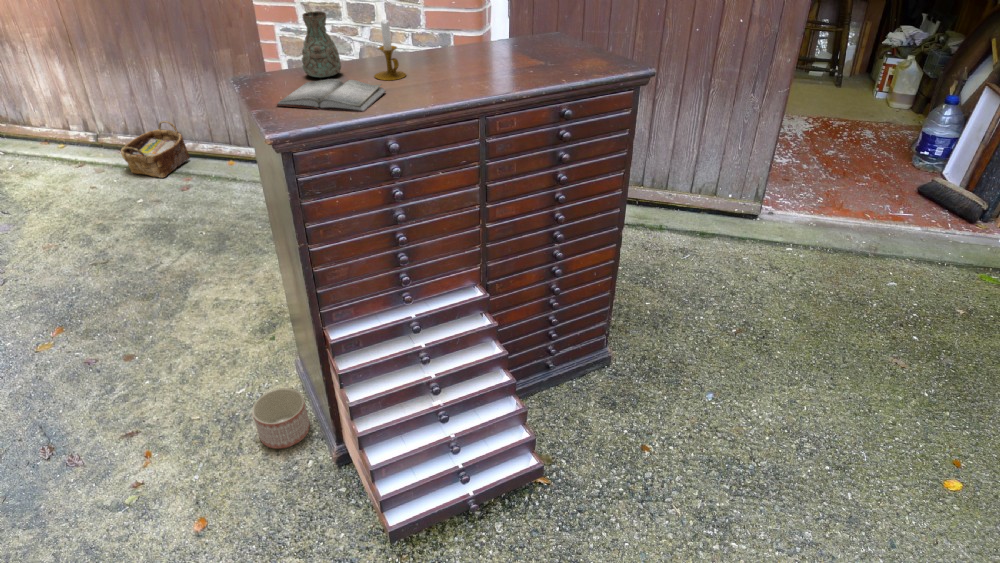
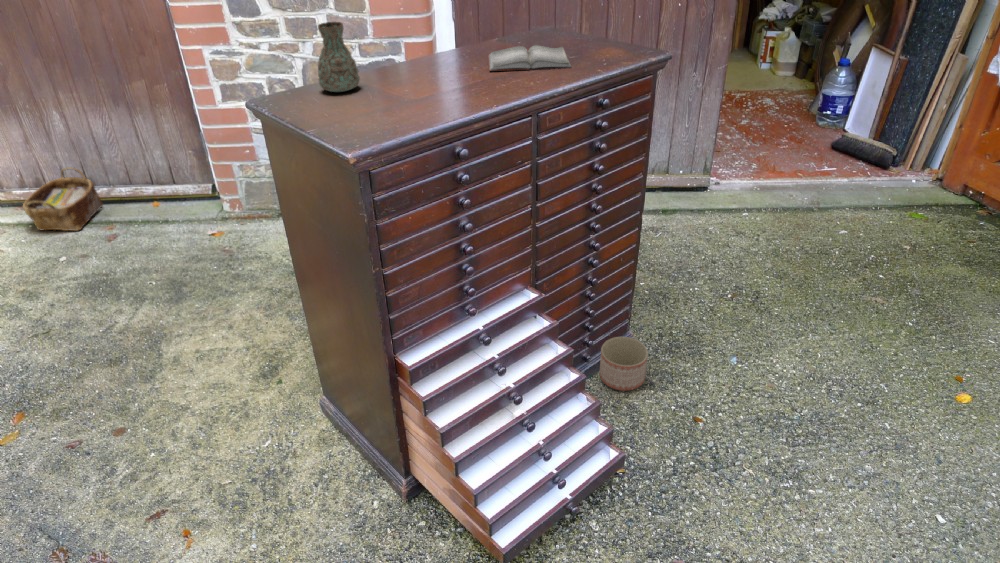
candlestick: present [374,20,406,80] -> none [397,25,430,88]
hardback book: present [276,79,386,112] -> present [489,45,572,71]
planter: present [252,388,310,449] -> present [599,337,648,391]

